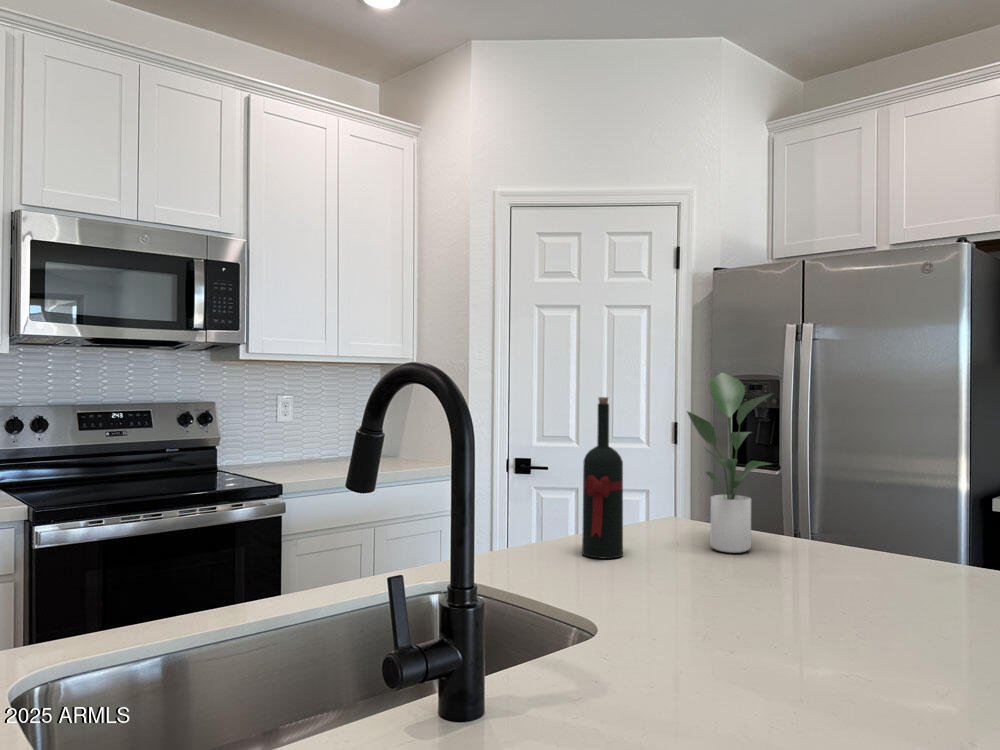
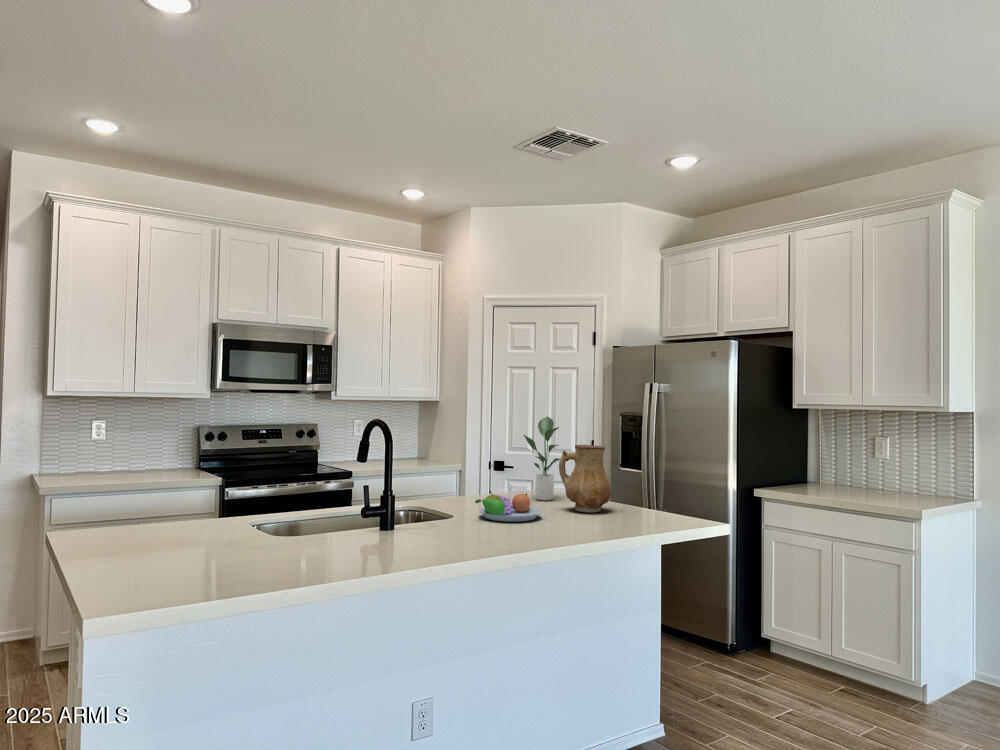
wine bottle: present [582,397,623,559] -> none [473,428,492,501]
ceramic pitcher: none [811,431,941,591] -> present [559,445,612,512]
fruit bowl: none [664,551,834,641] -> present [475,491,542,522]

